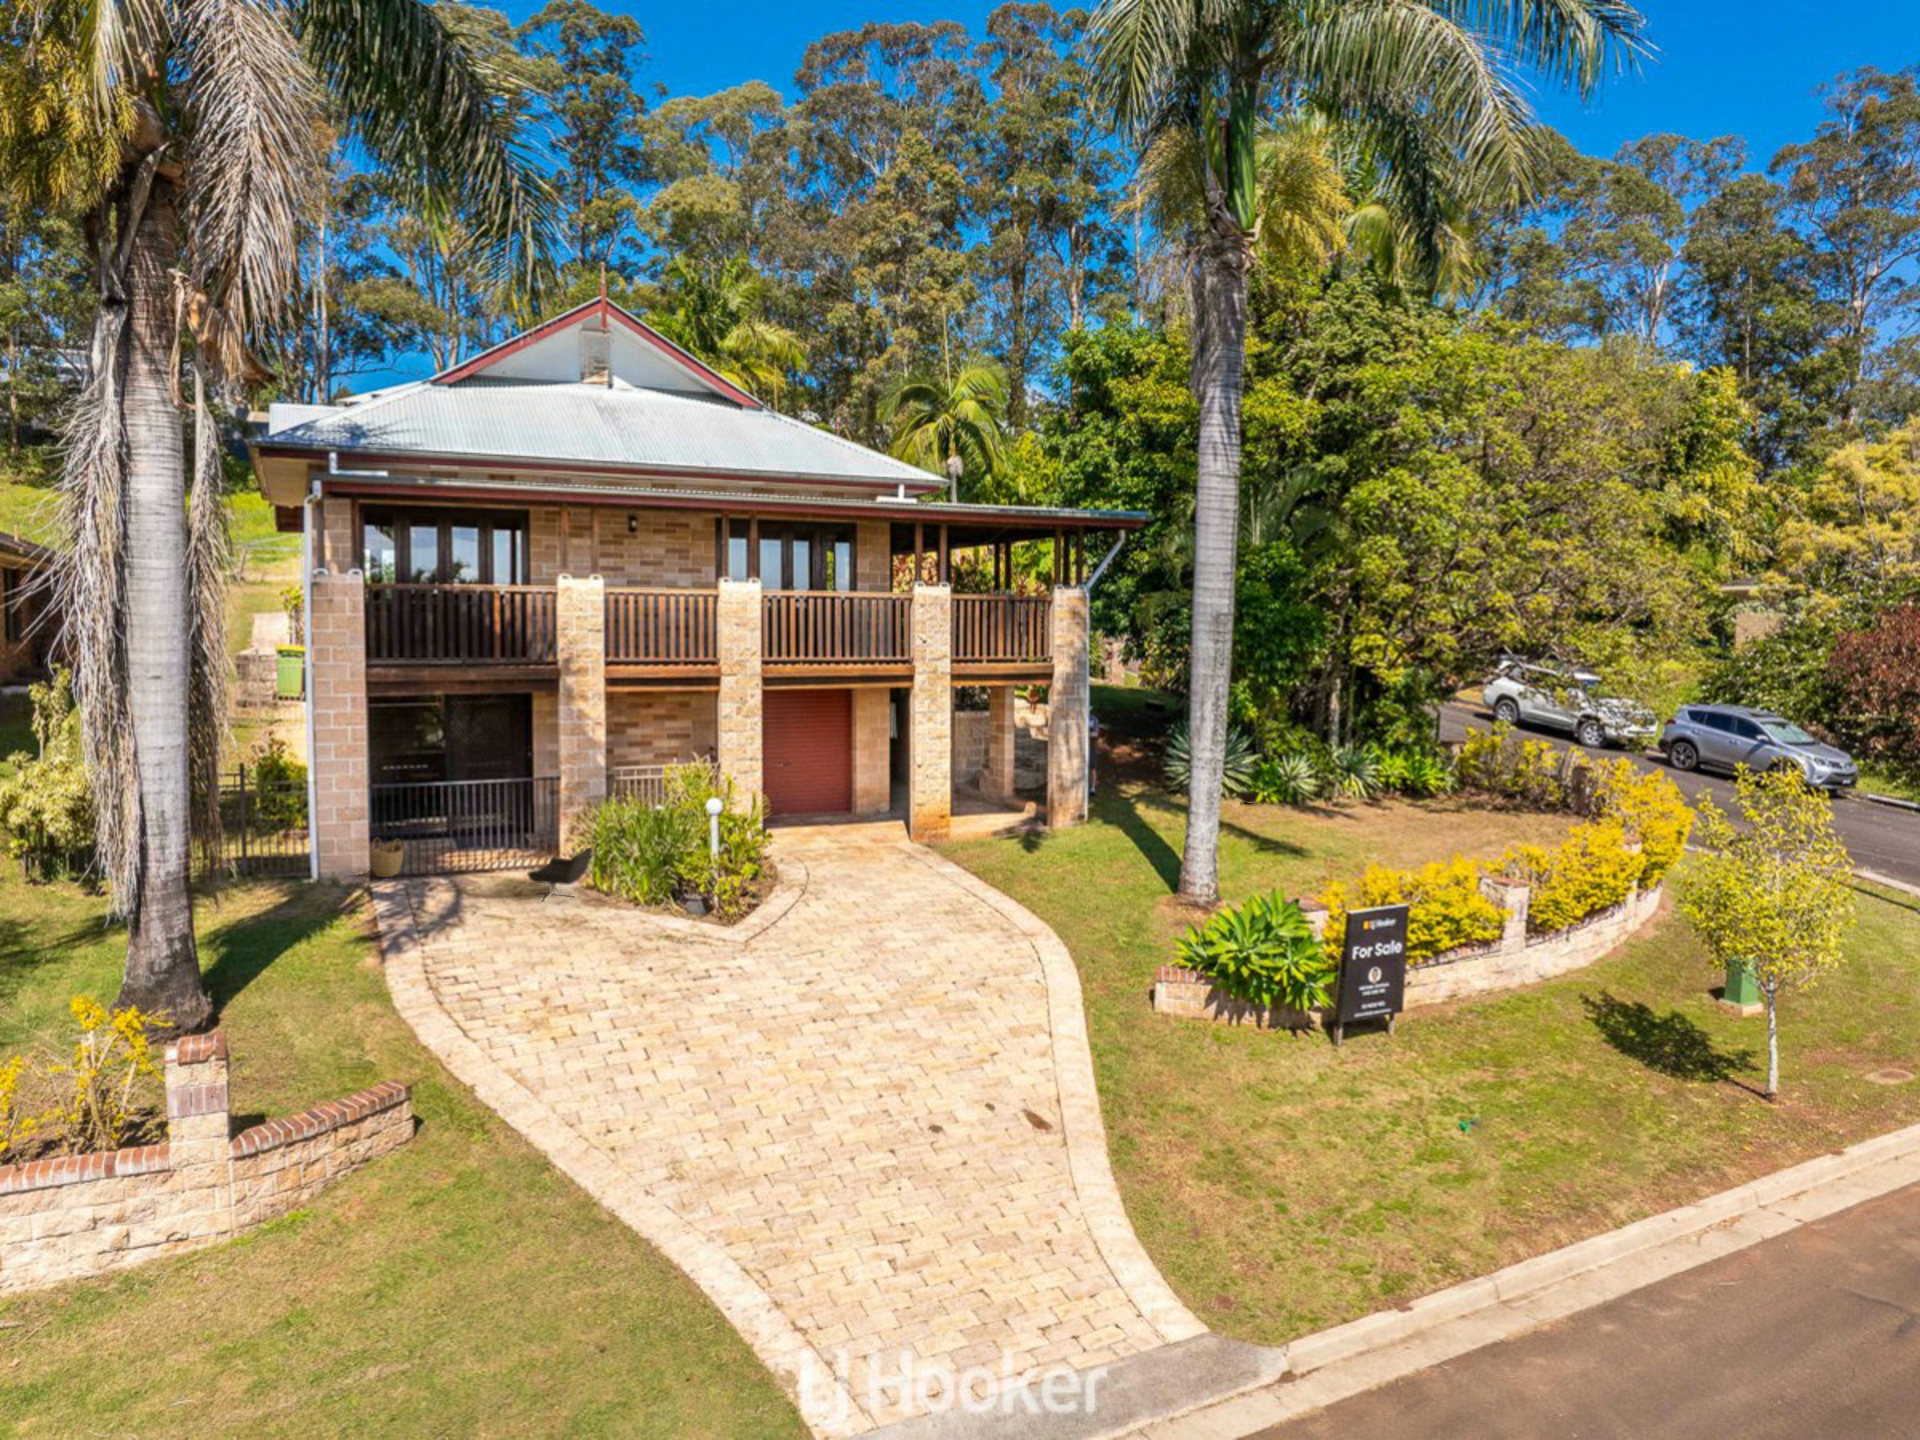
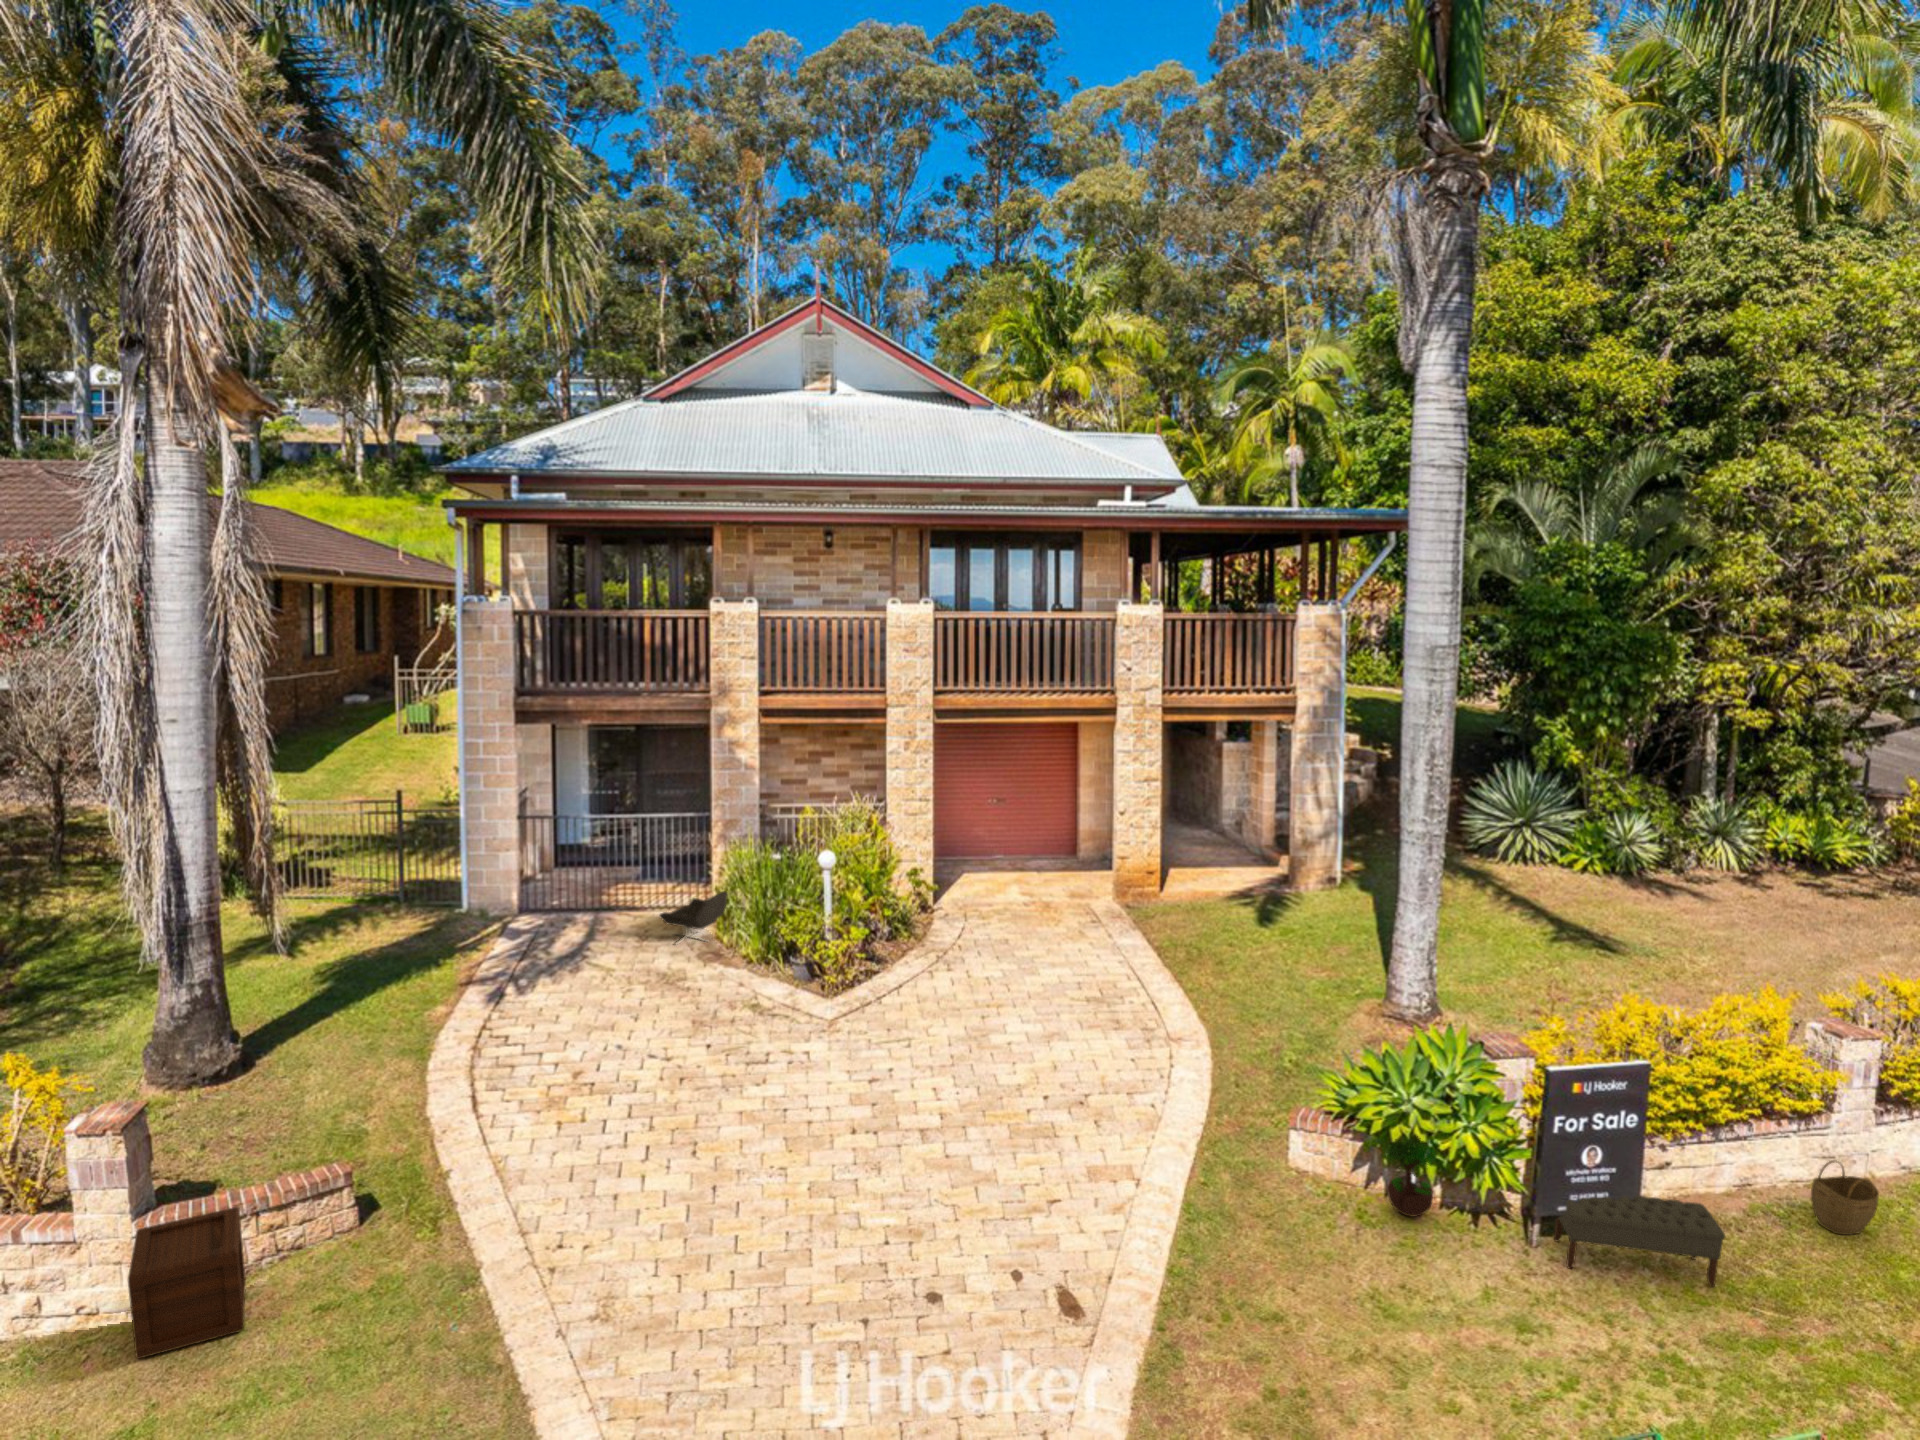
potted tree: present [1239,768,1265,803] -> present [1381,1135,1435,1217]
woven basket: present [370,842,403,877] -> present [1811,1160,1879,1235]
bench: none [1347,1001,1462,1058] -> present [1554,1195,1725,1287]
wooden crate: none [182,1141,316,1293] -> present [128,1207,246,1359]

